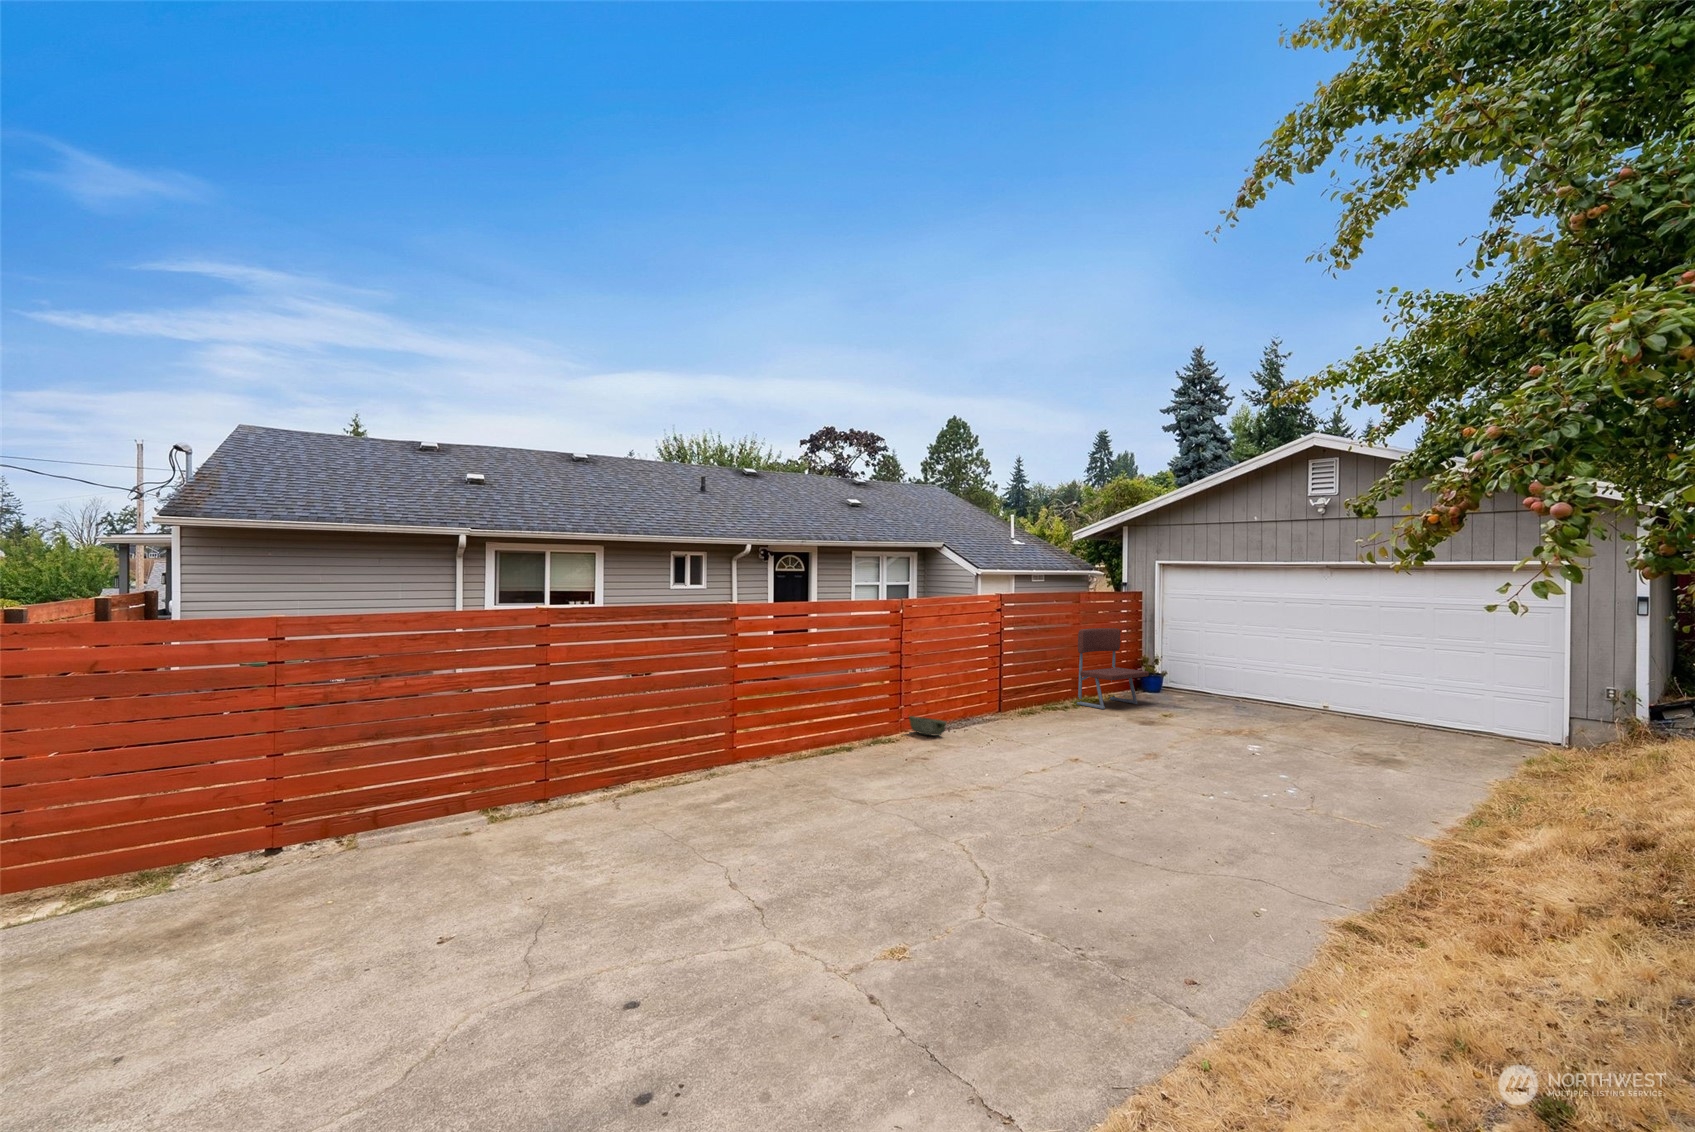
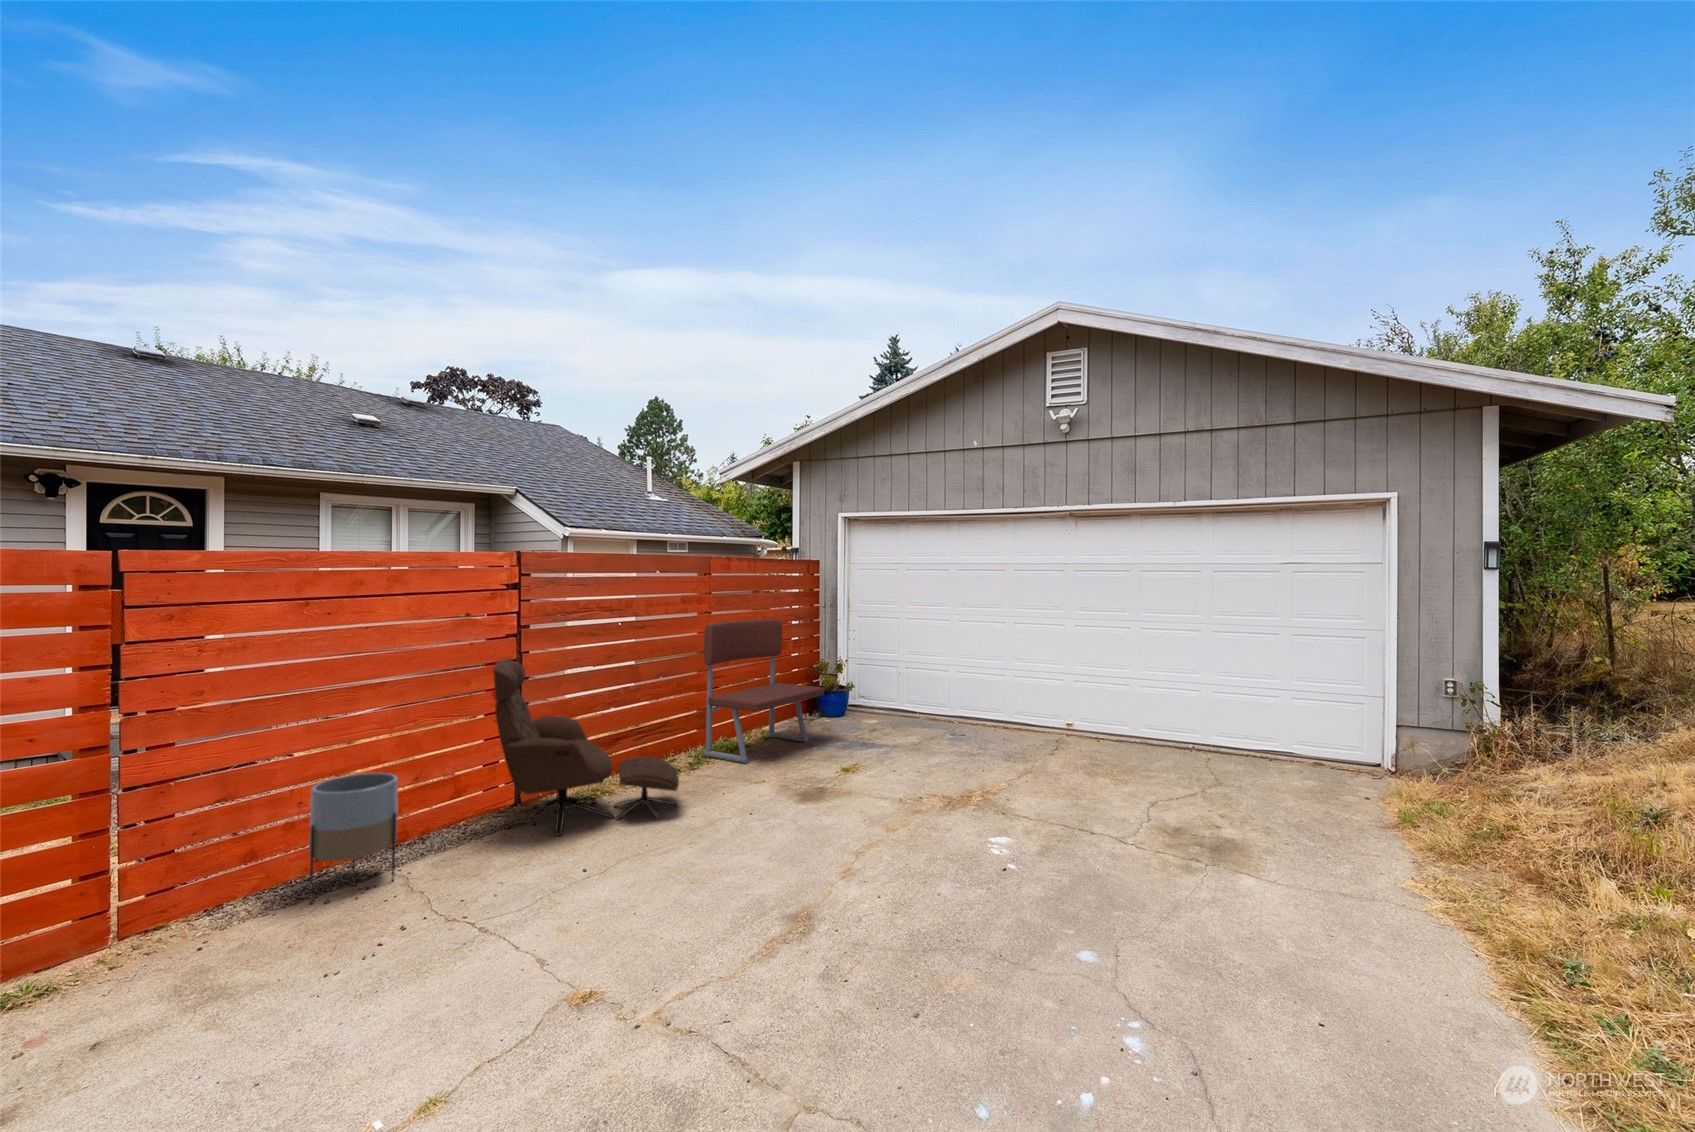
lounge chair: none [995,643,1080,724] -> present [493,659,679,836]
planter: none [947,685,977,729] -> present [309,773,398,897]
woven basket: present [909,716,947,736] -> none [112,889,236,965]

